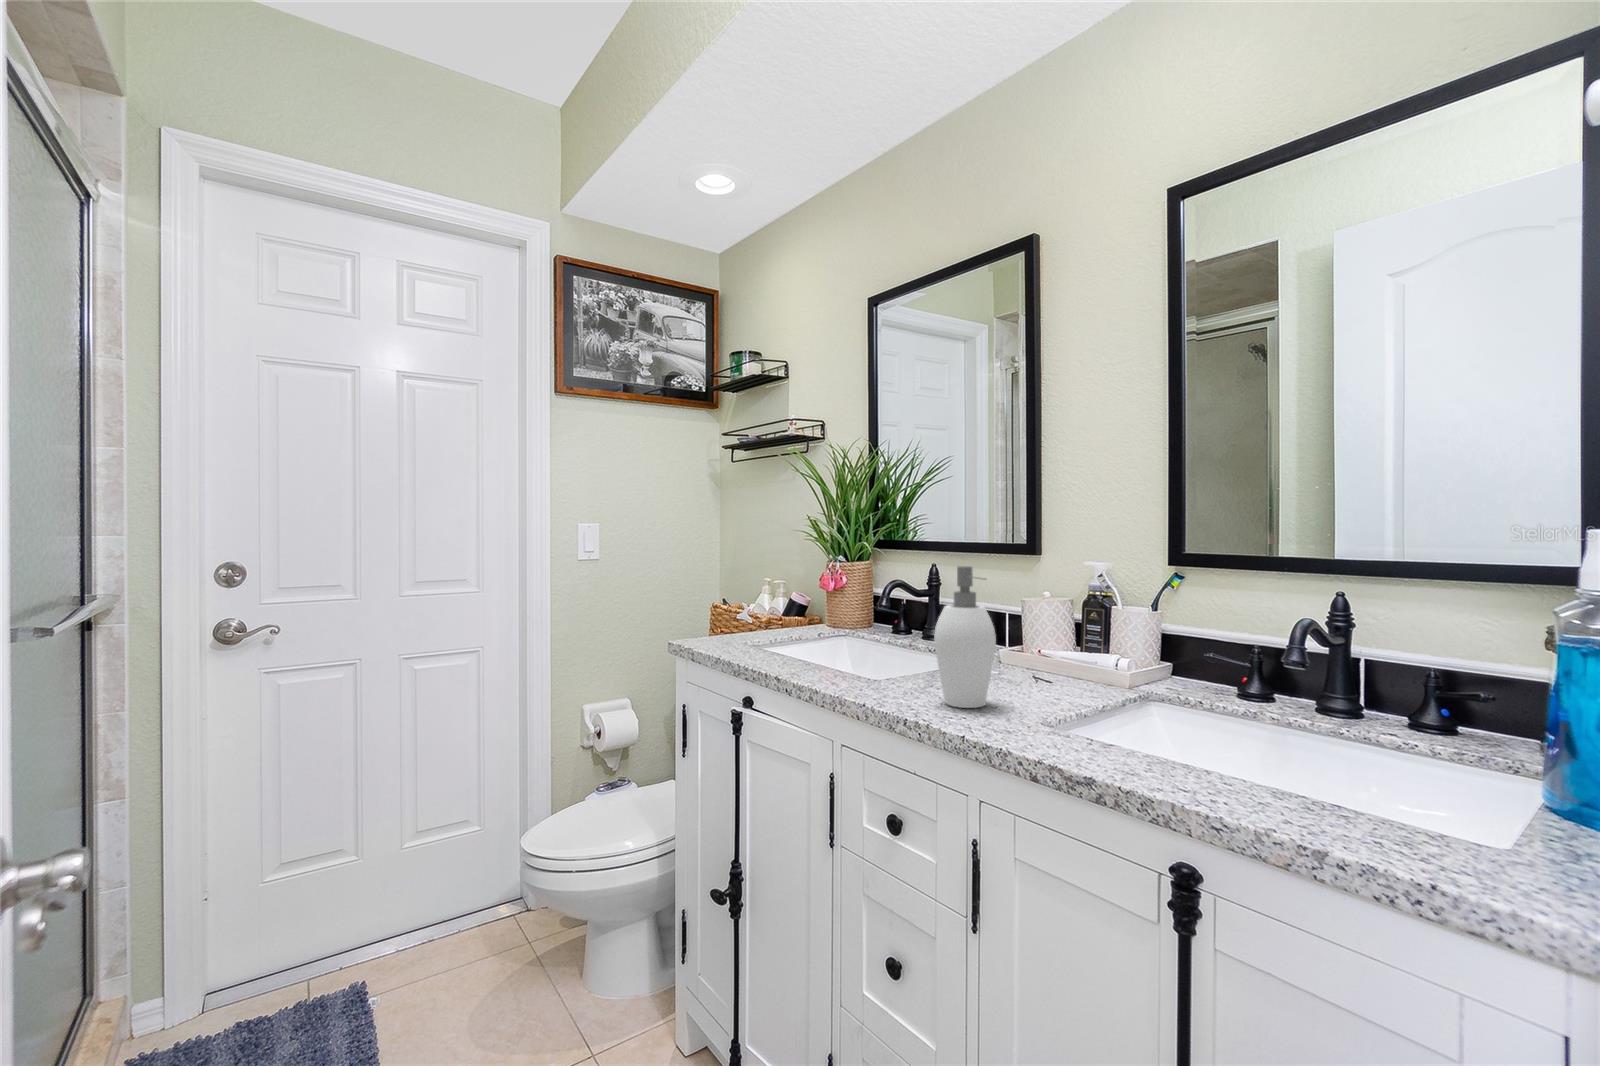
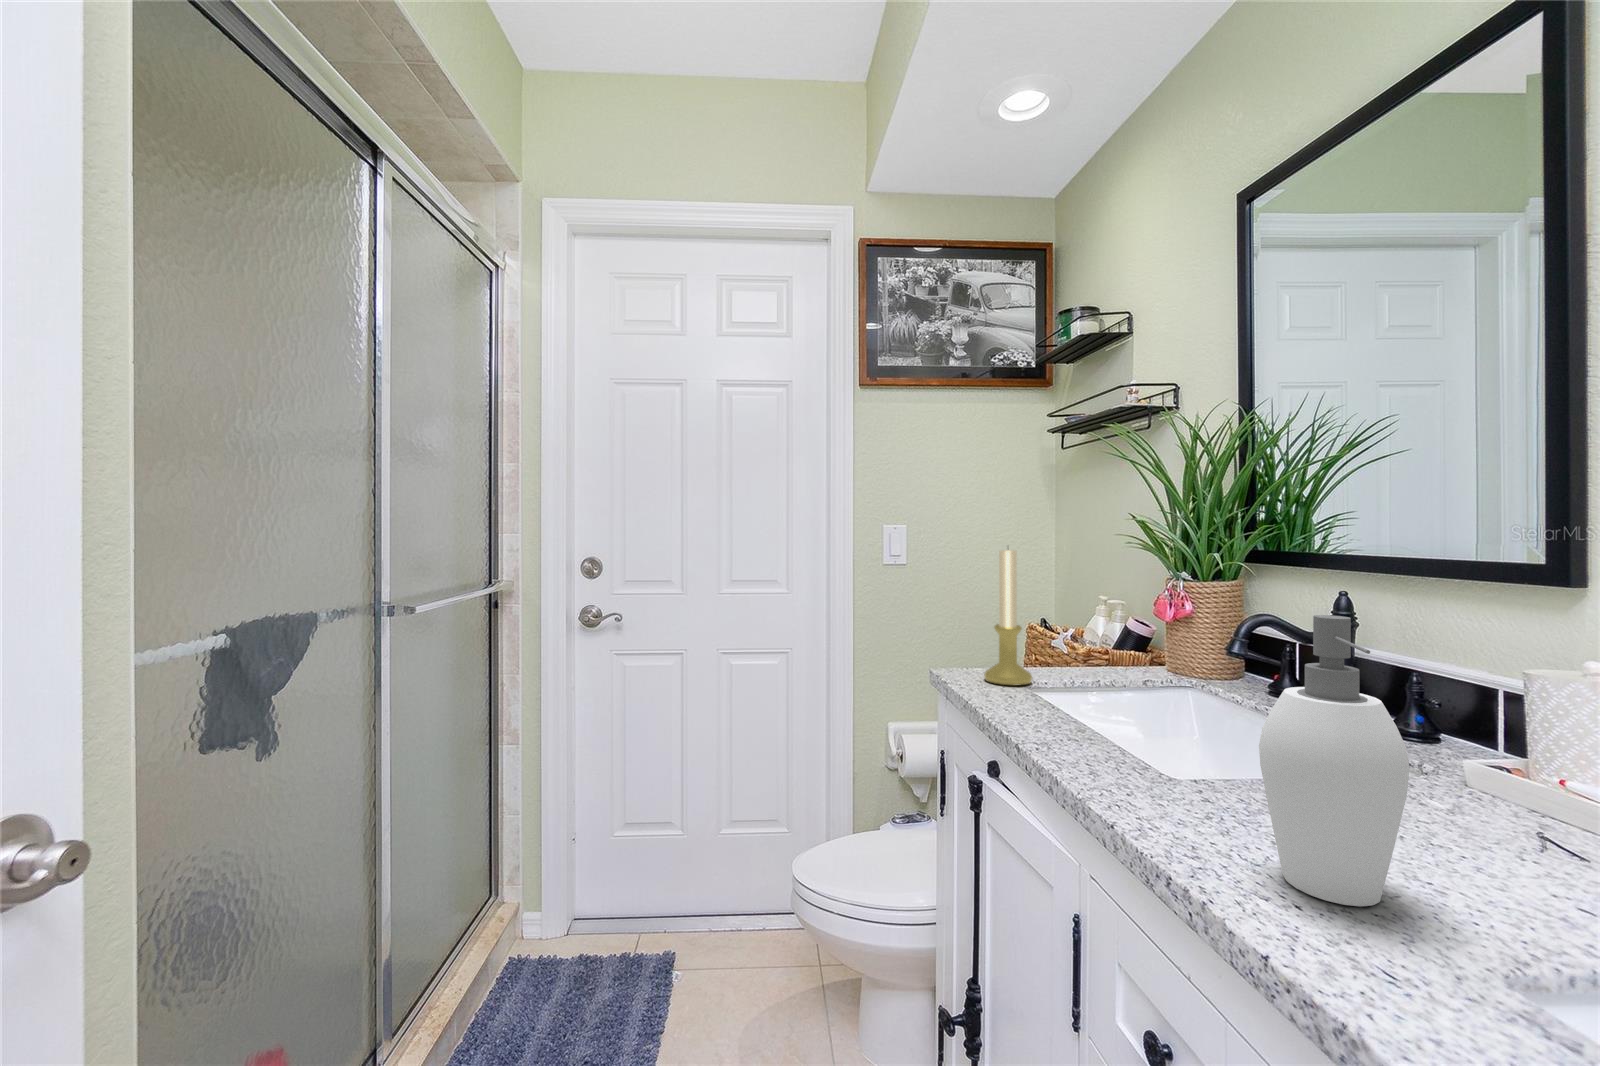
candle holder: none [714,539,750,646] -> present [984,550,1032,685]

